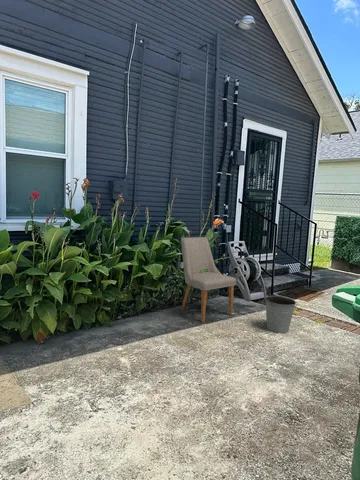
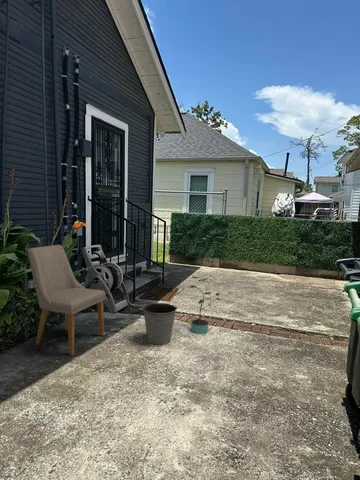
potted plant: none [314,278,347,334] -> present [190,276,220,334]

